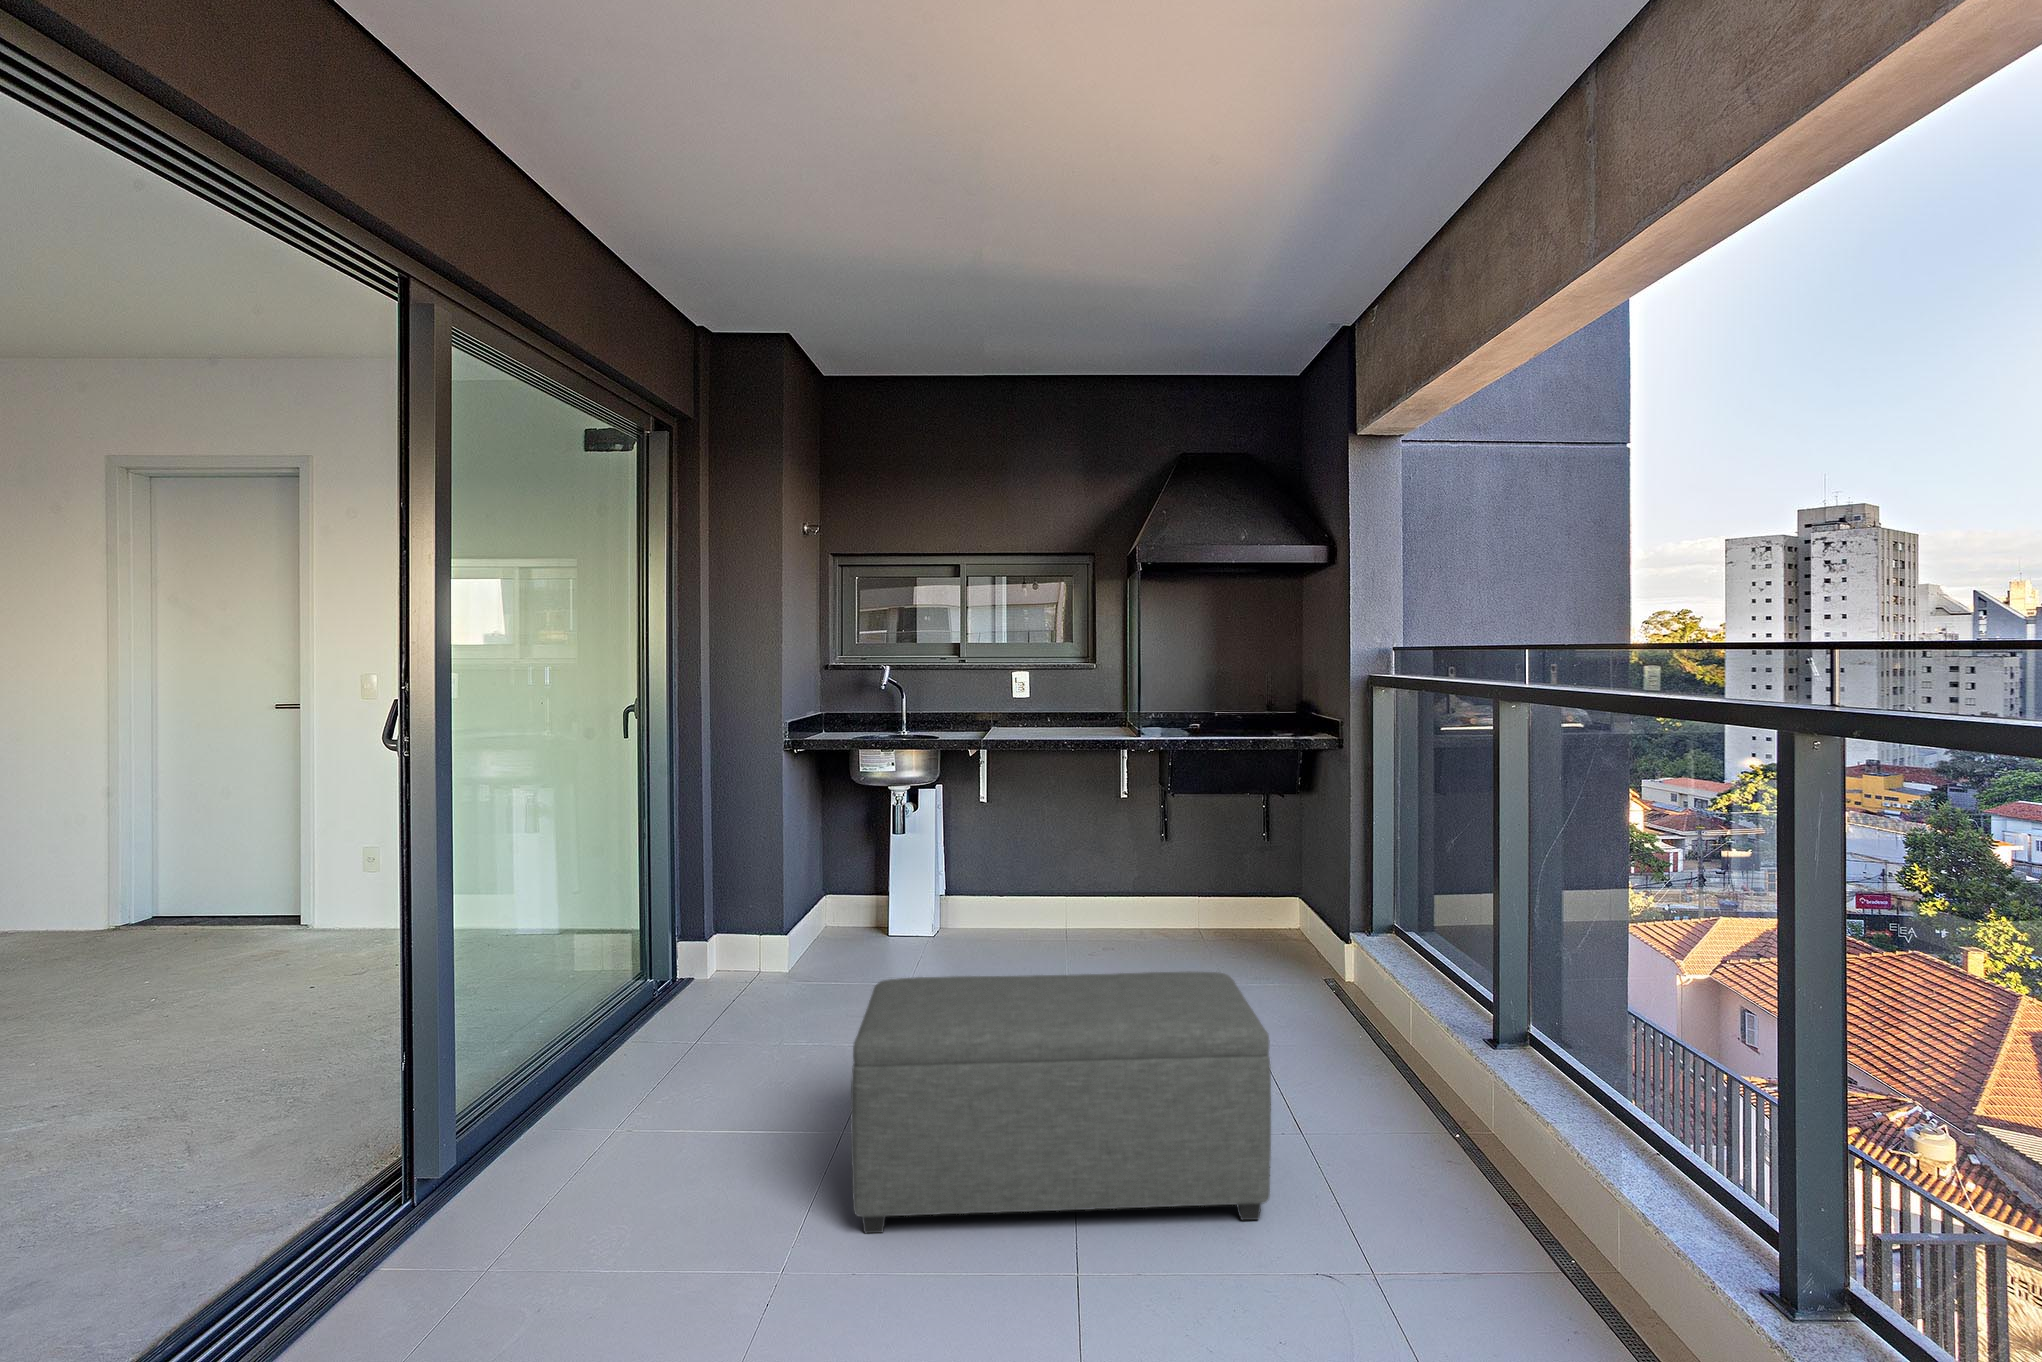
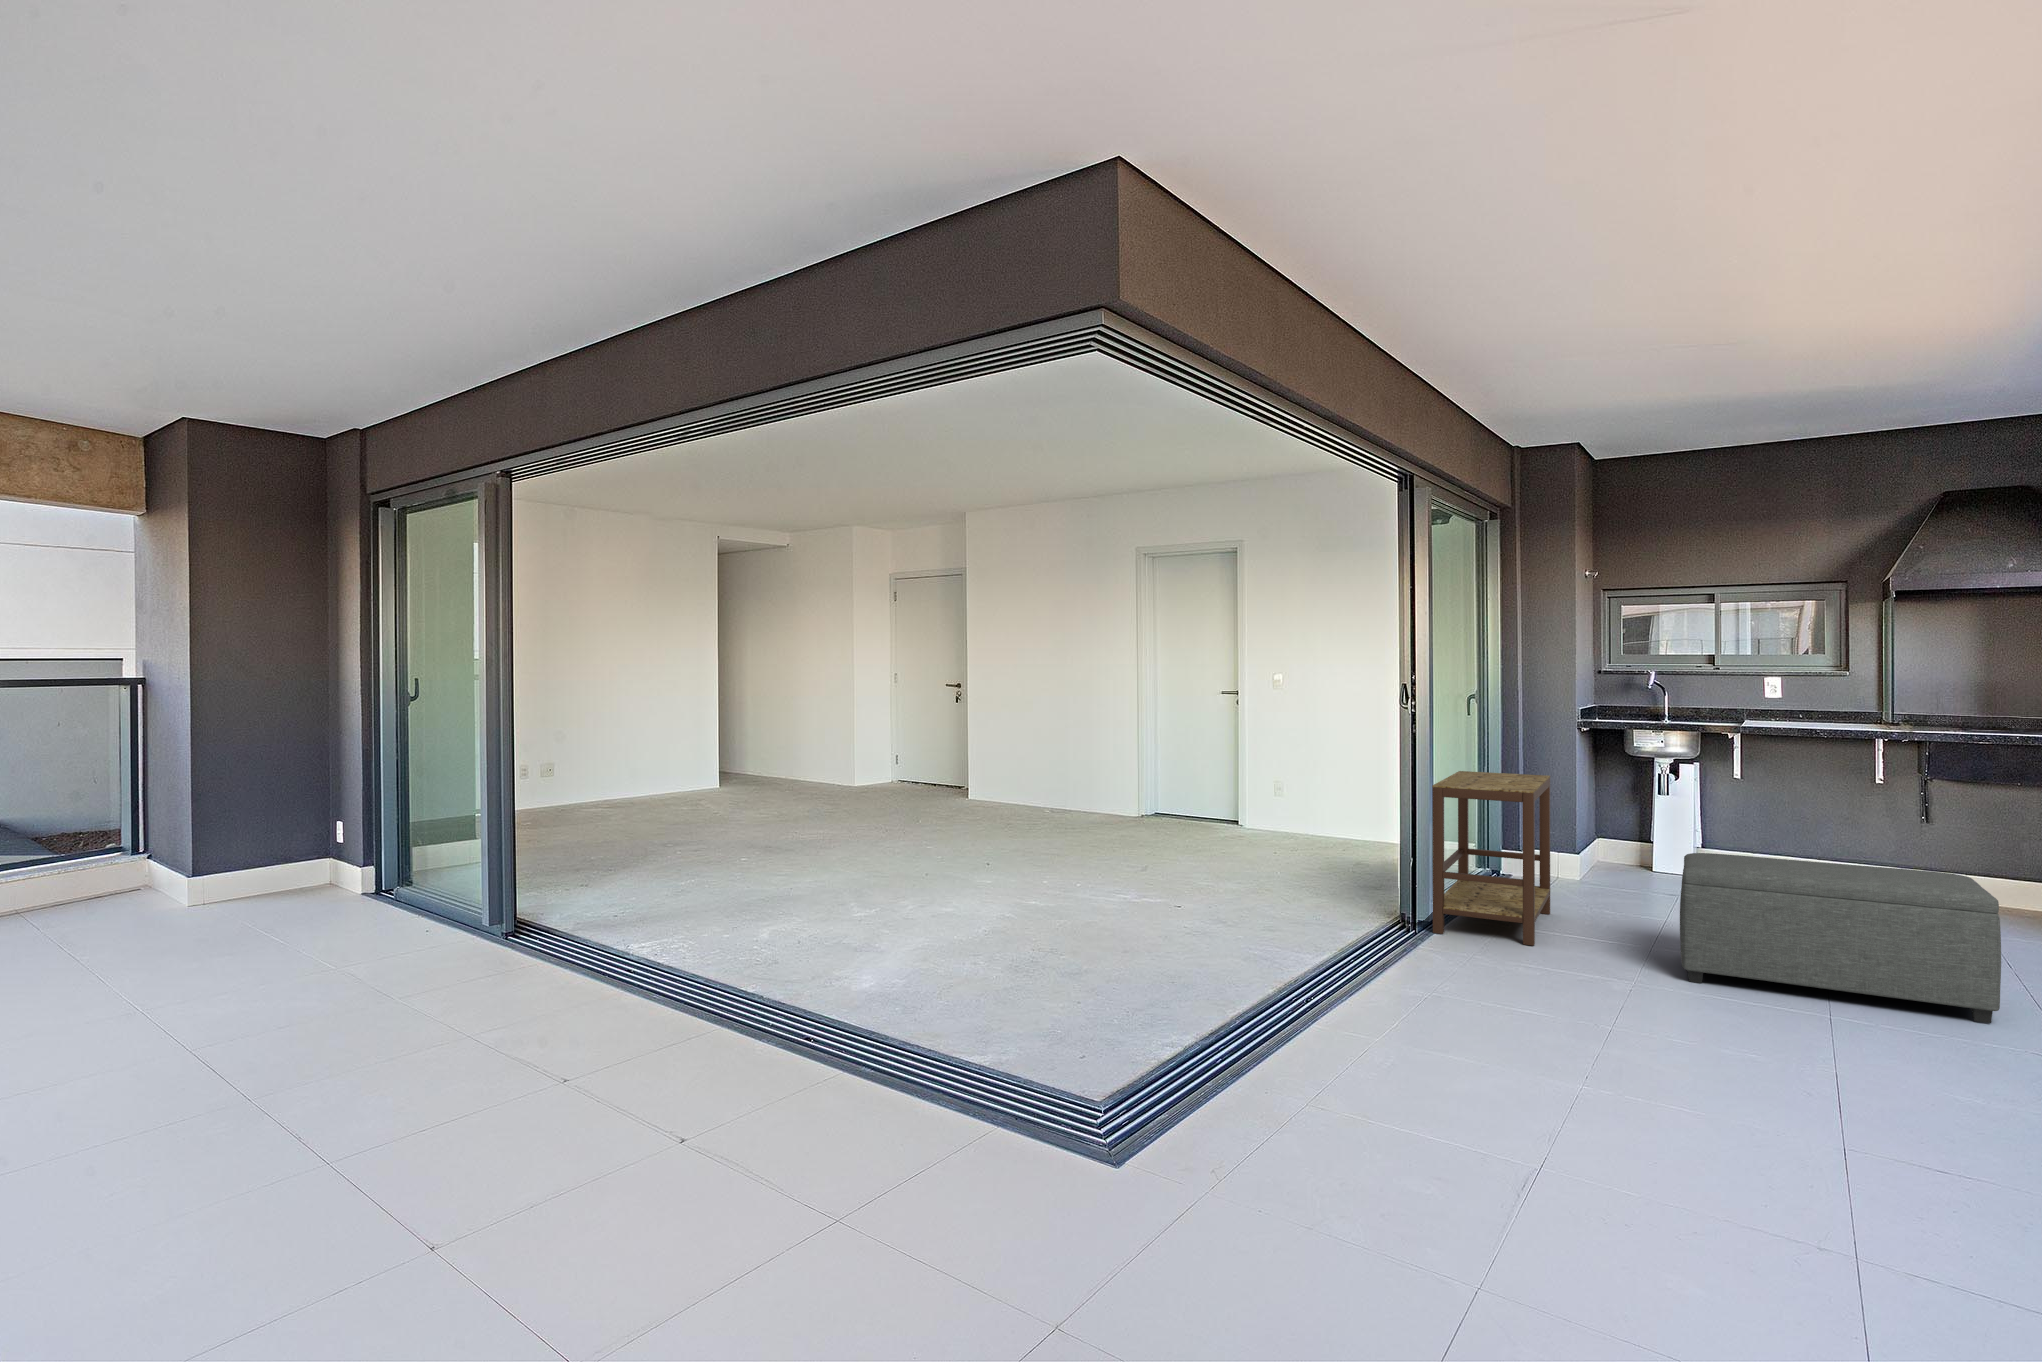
side table: none [445,848,708,1194] -> present [1432,771,1550,945]

